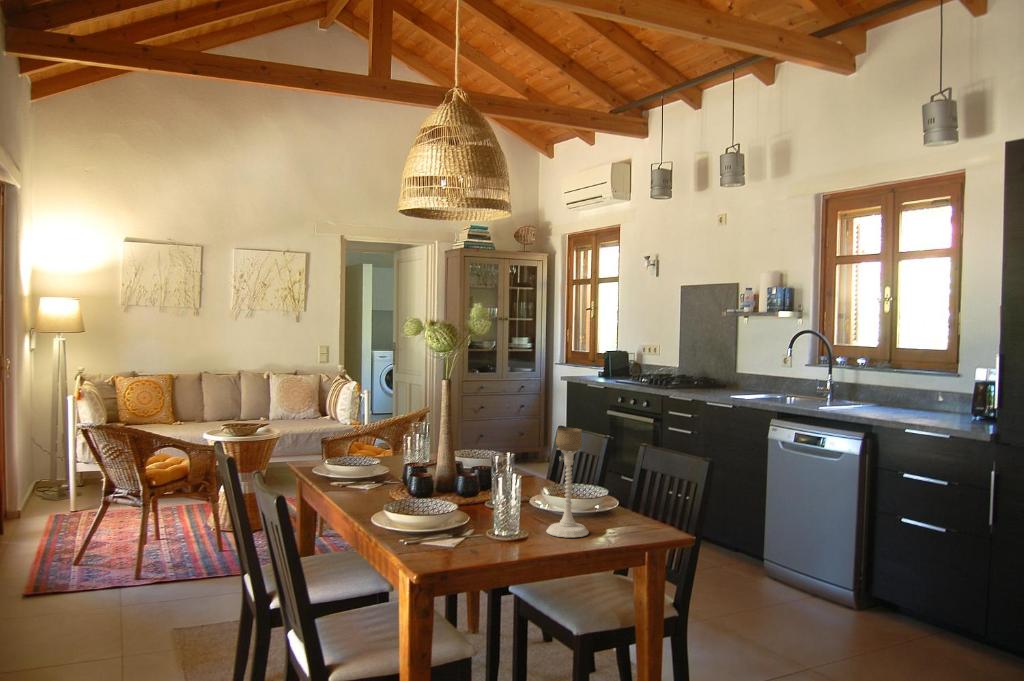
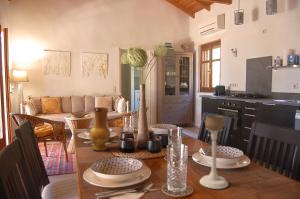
ceramic jug: none [341,412,381,495] -> present [89,107,110,151]

